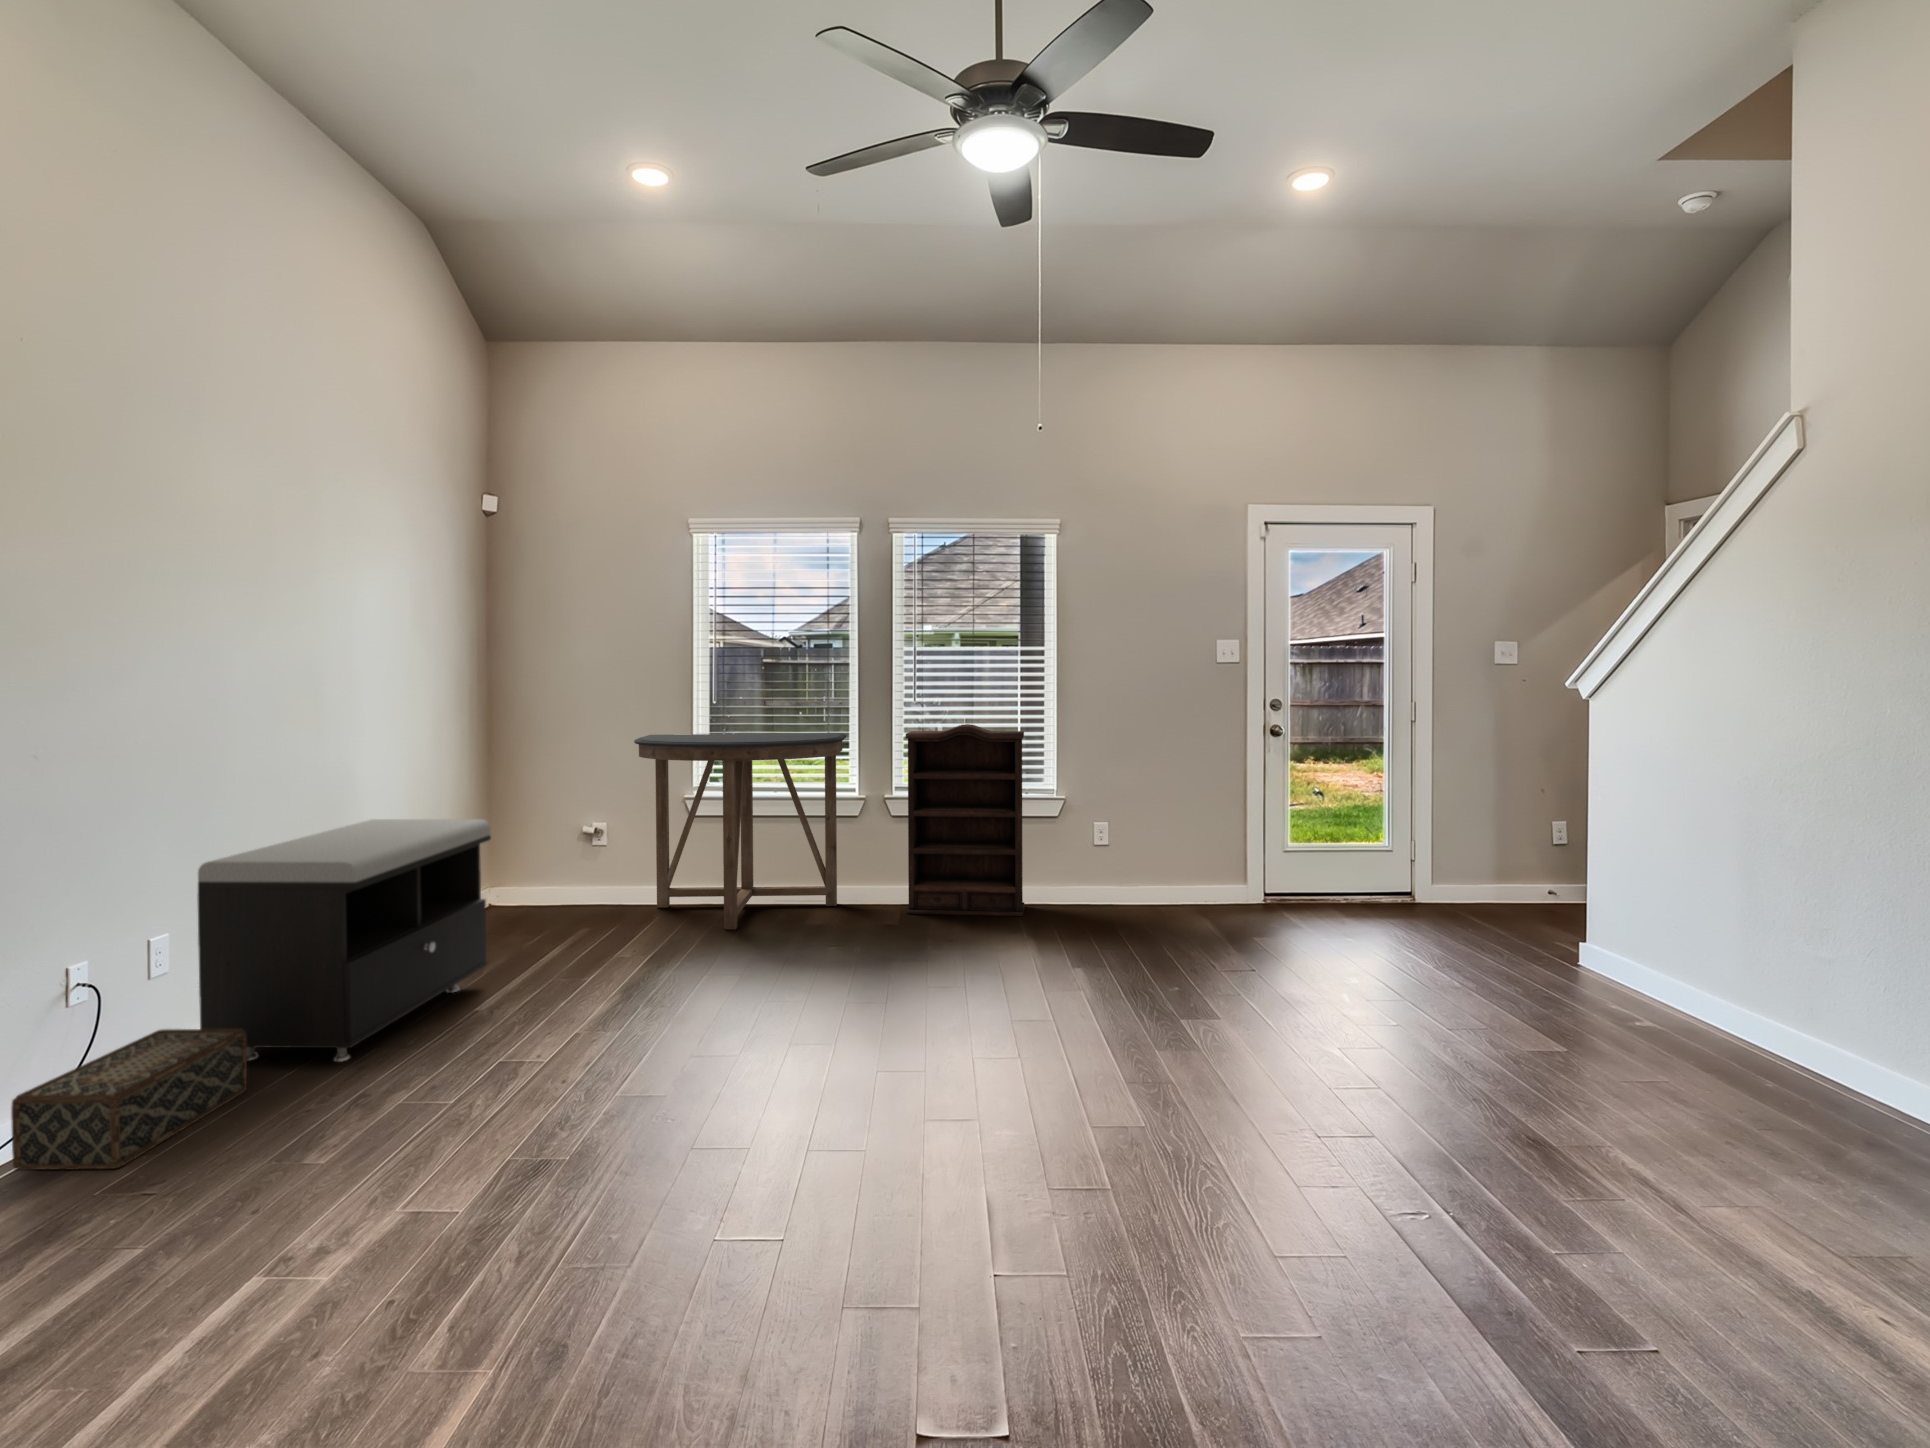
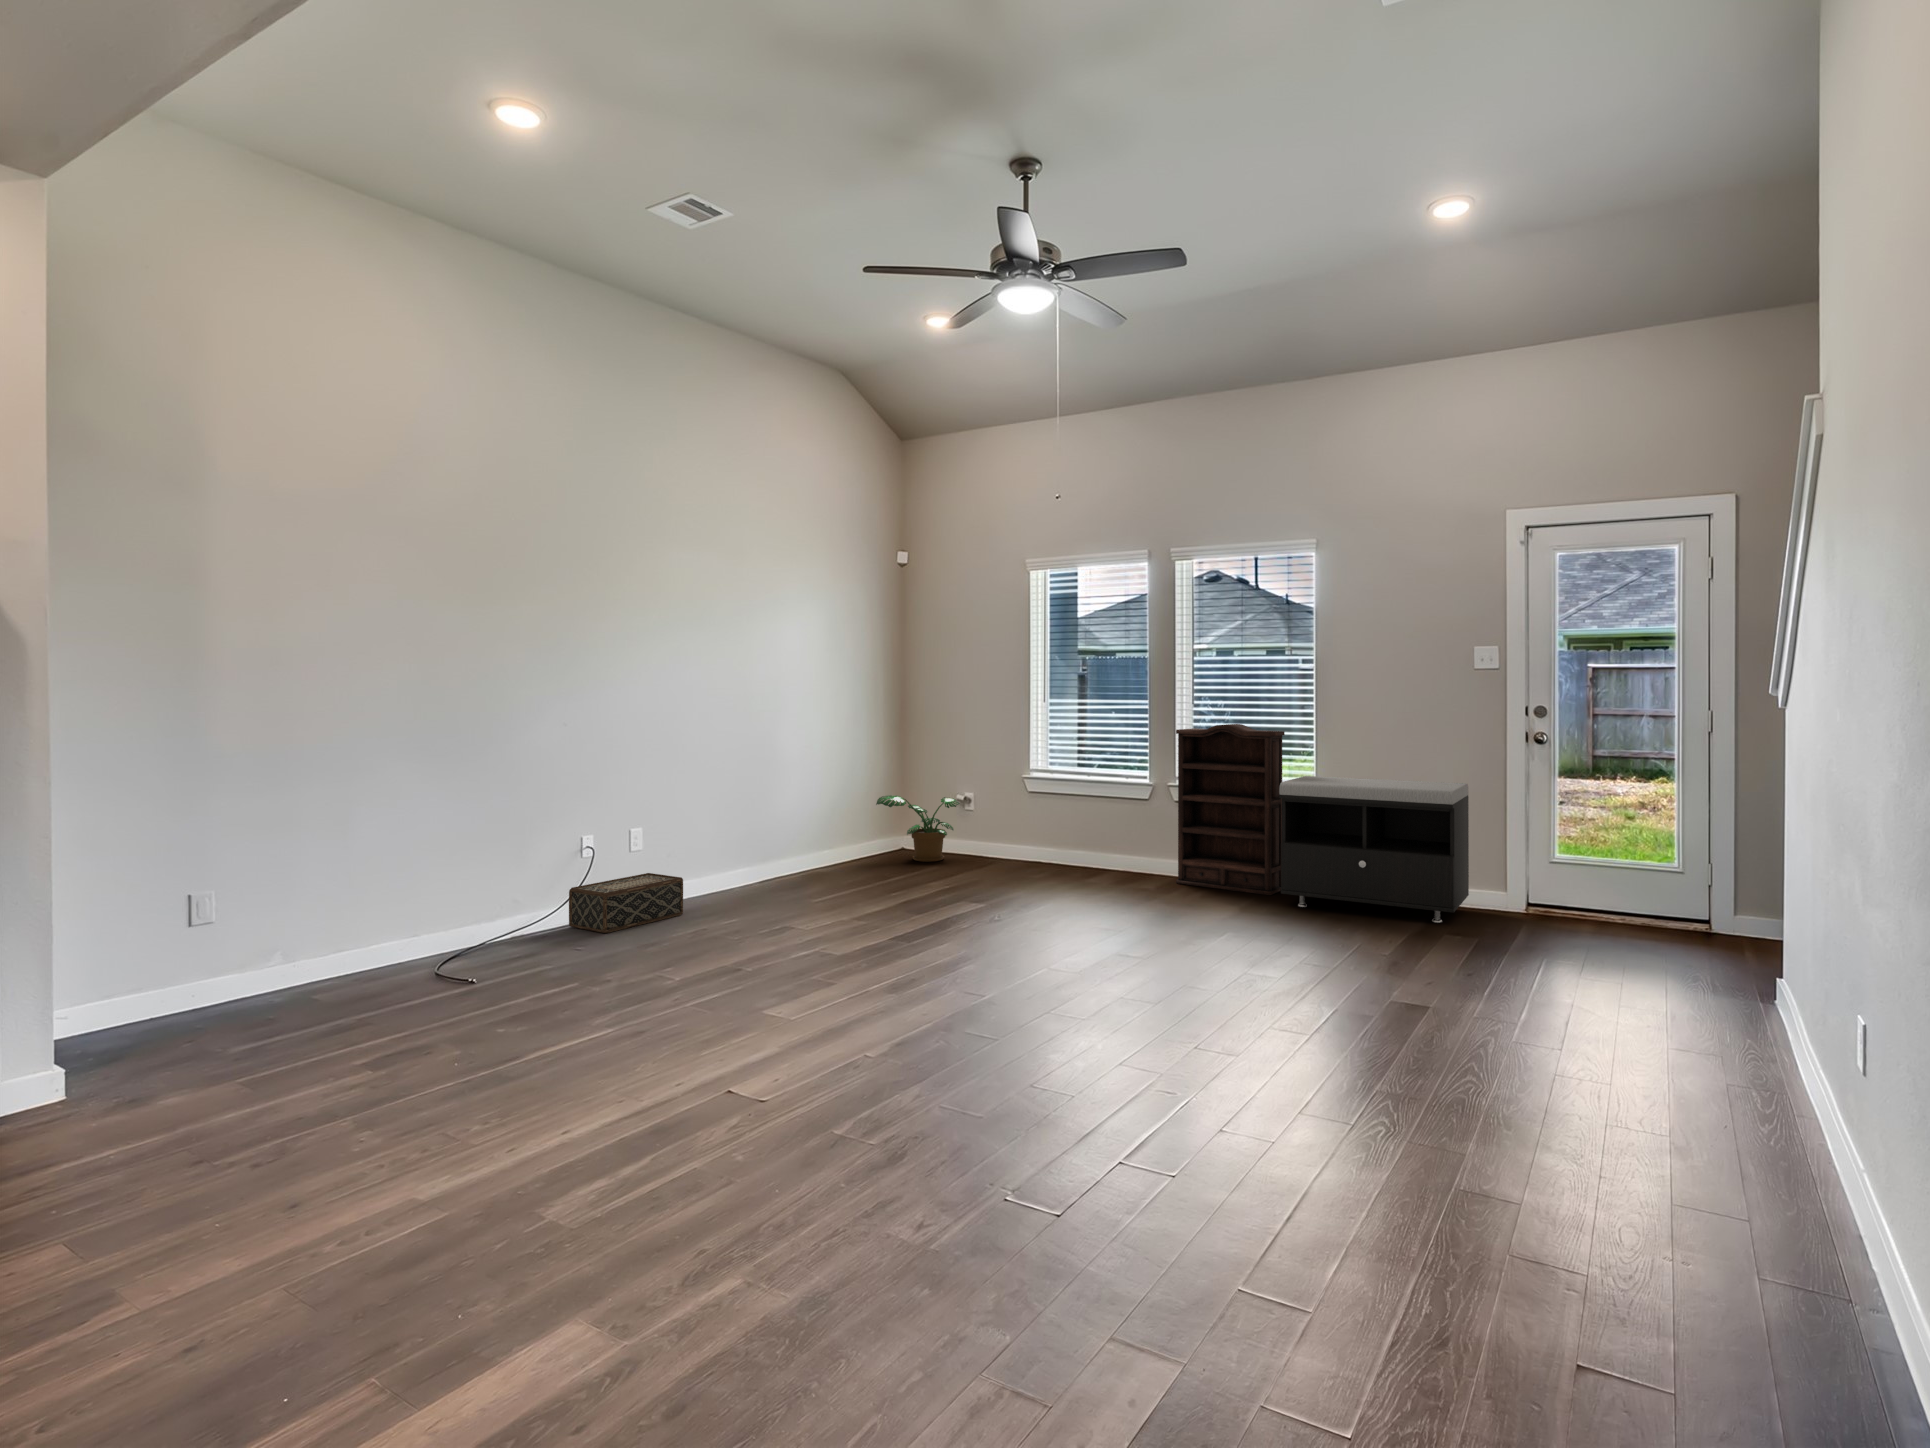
console table: present [634,733,846,929] -> none [978,726,1141,878]
storage bench: present [197,819,491,1062] -> present [1279,776,1469,923]
potted plant: none [476,832,591,924] -> present [876,795,960,862]

